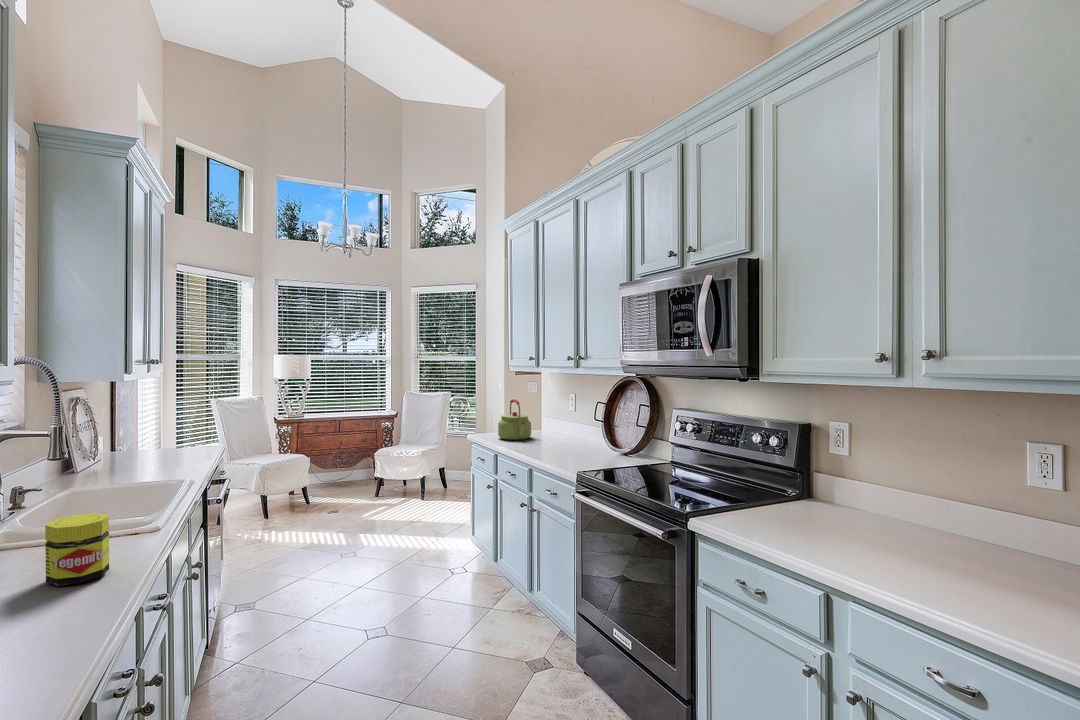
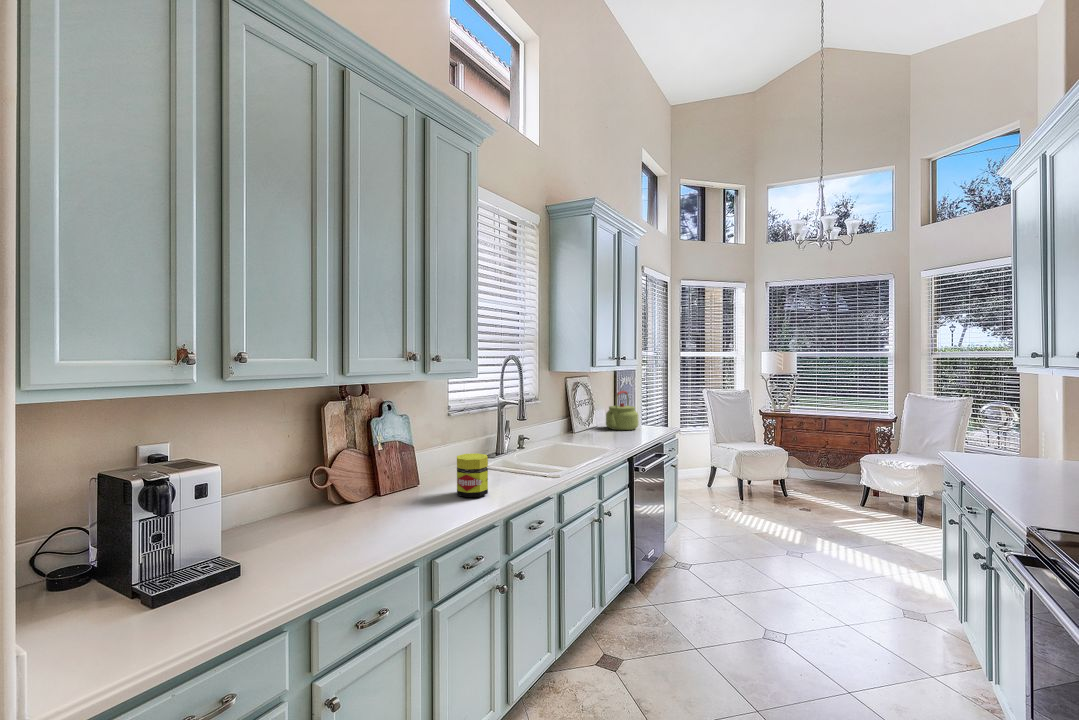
kettle: present [498,399,531,440] -> present [606,391,638,430]

